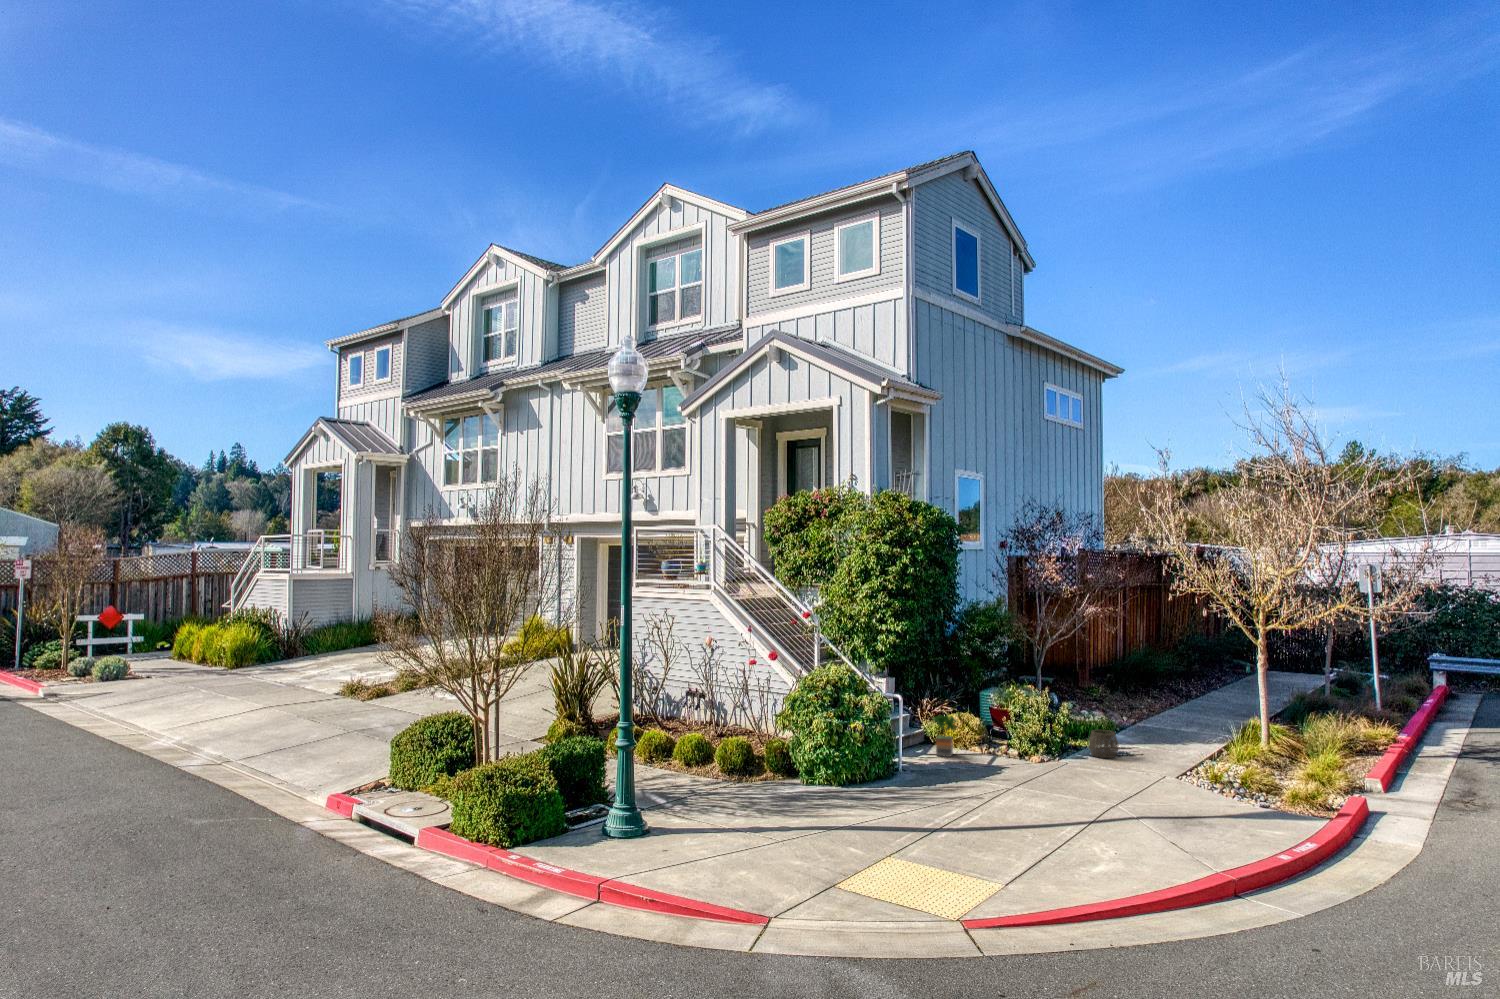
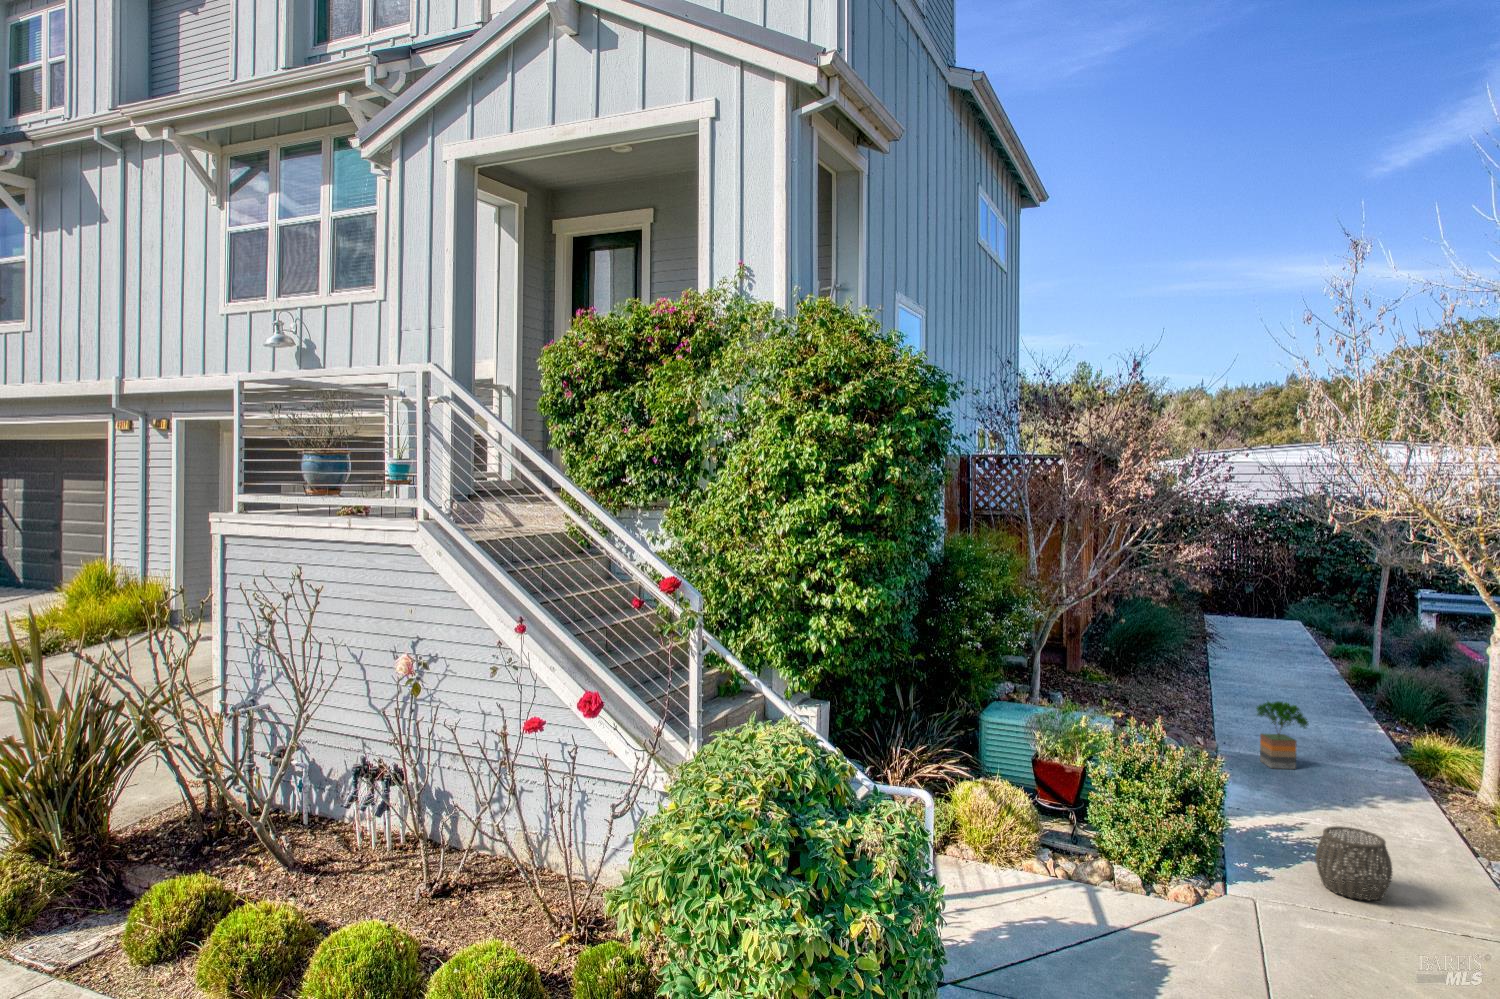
potted tree: present [933,715,958,757] -> present [1256,702,1309,769]

